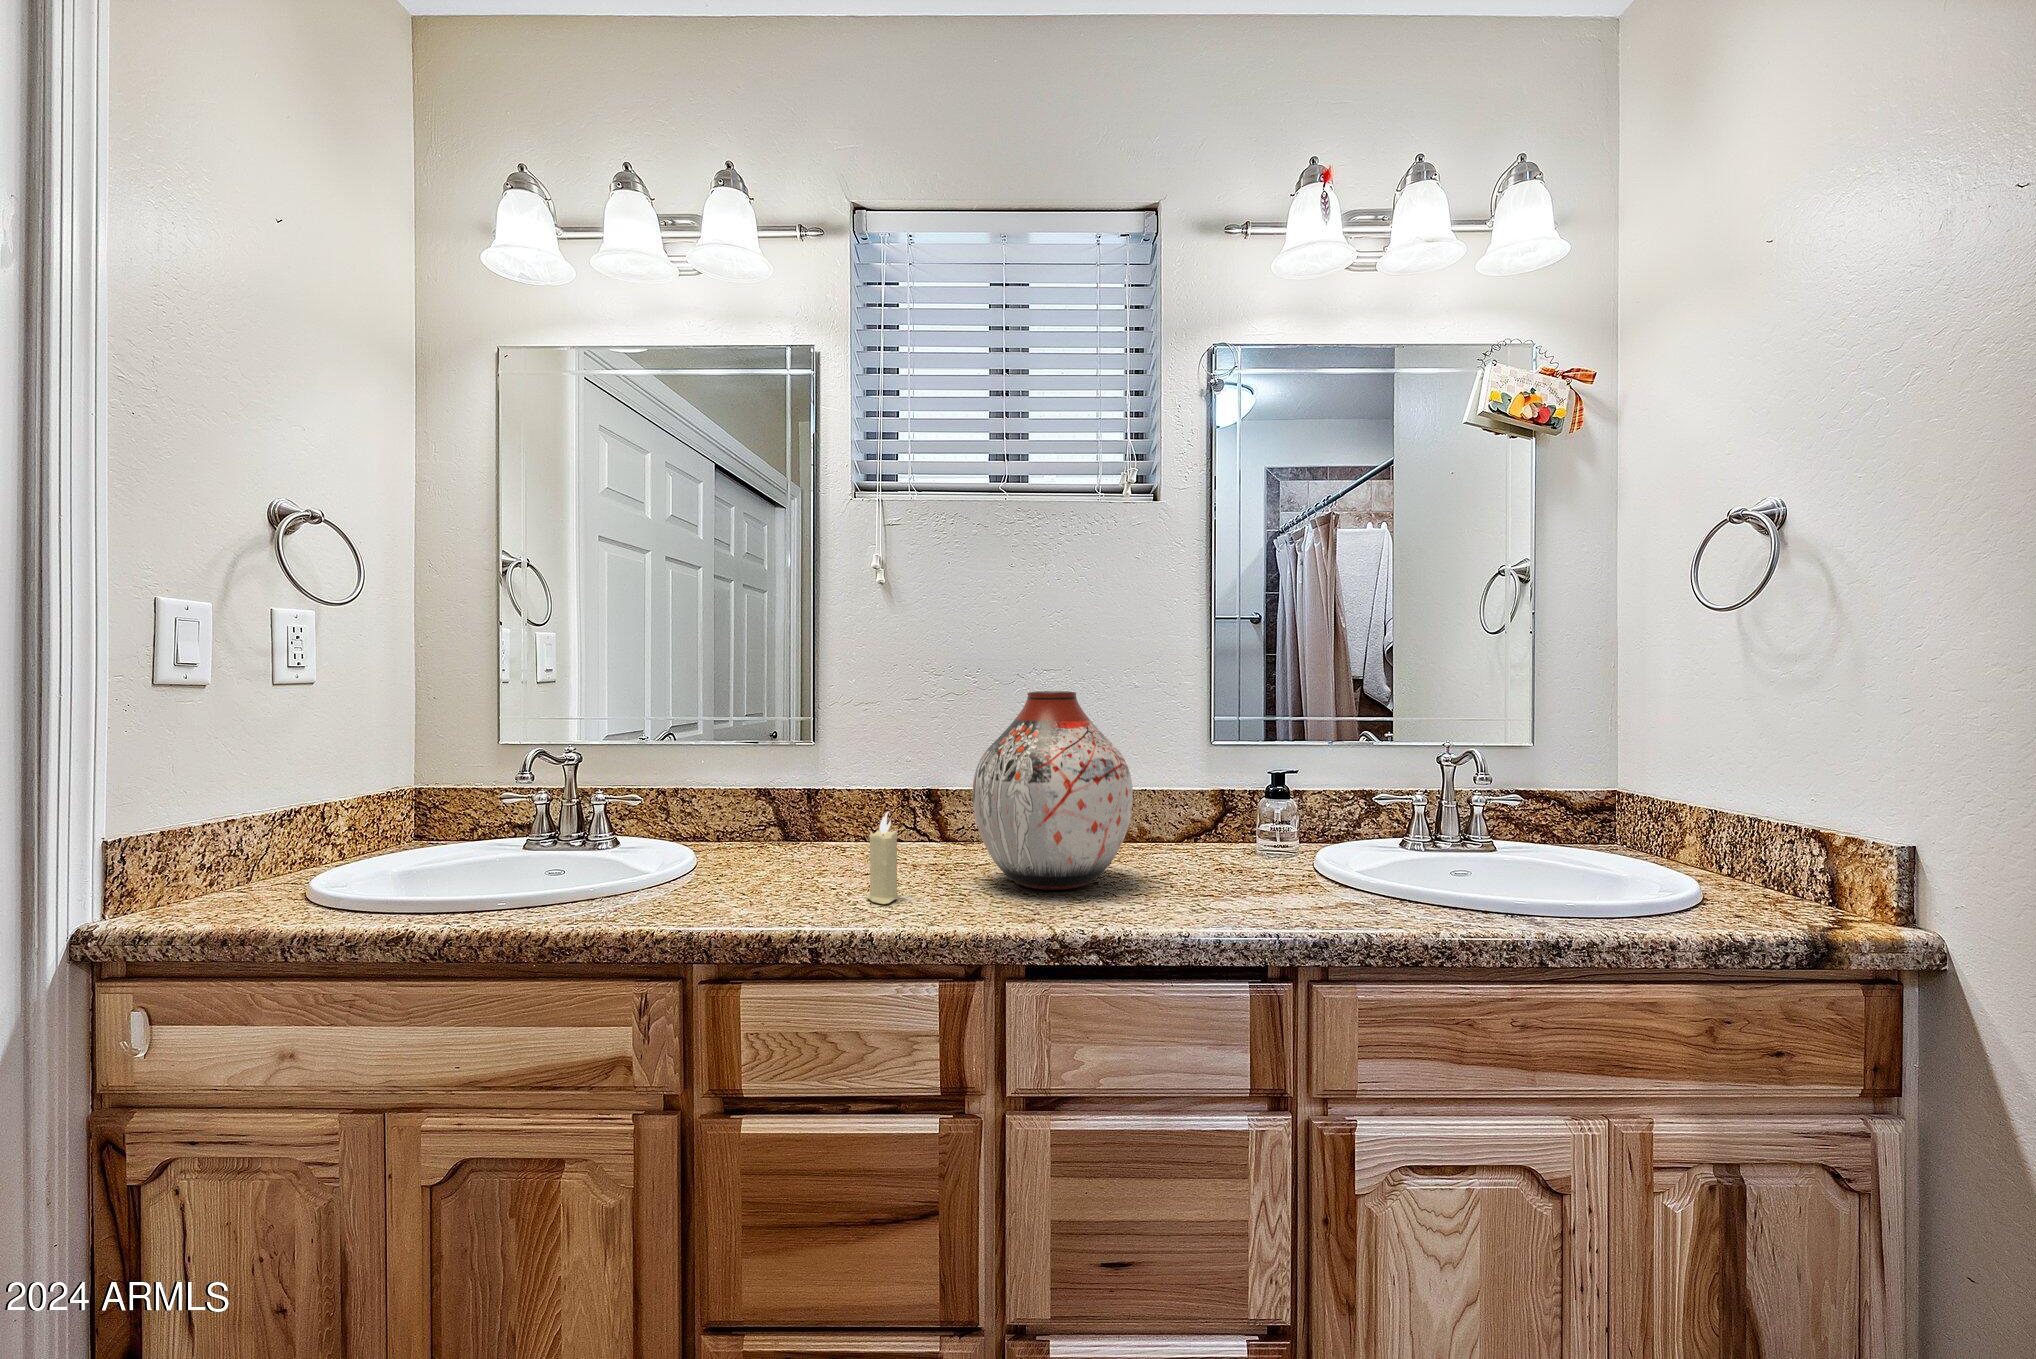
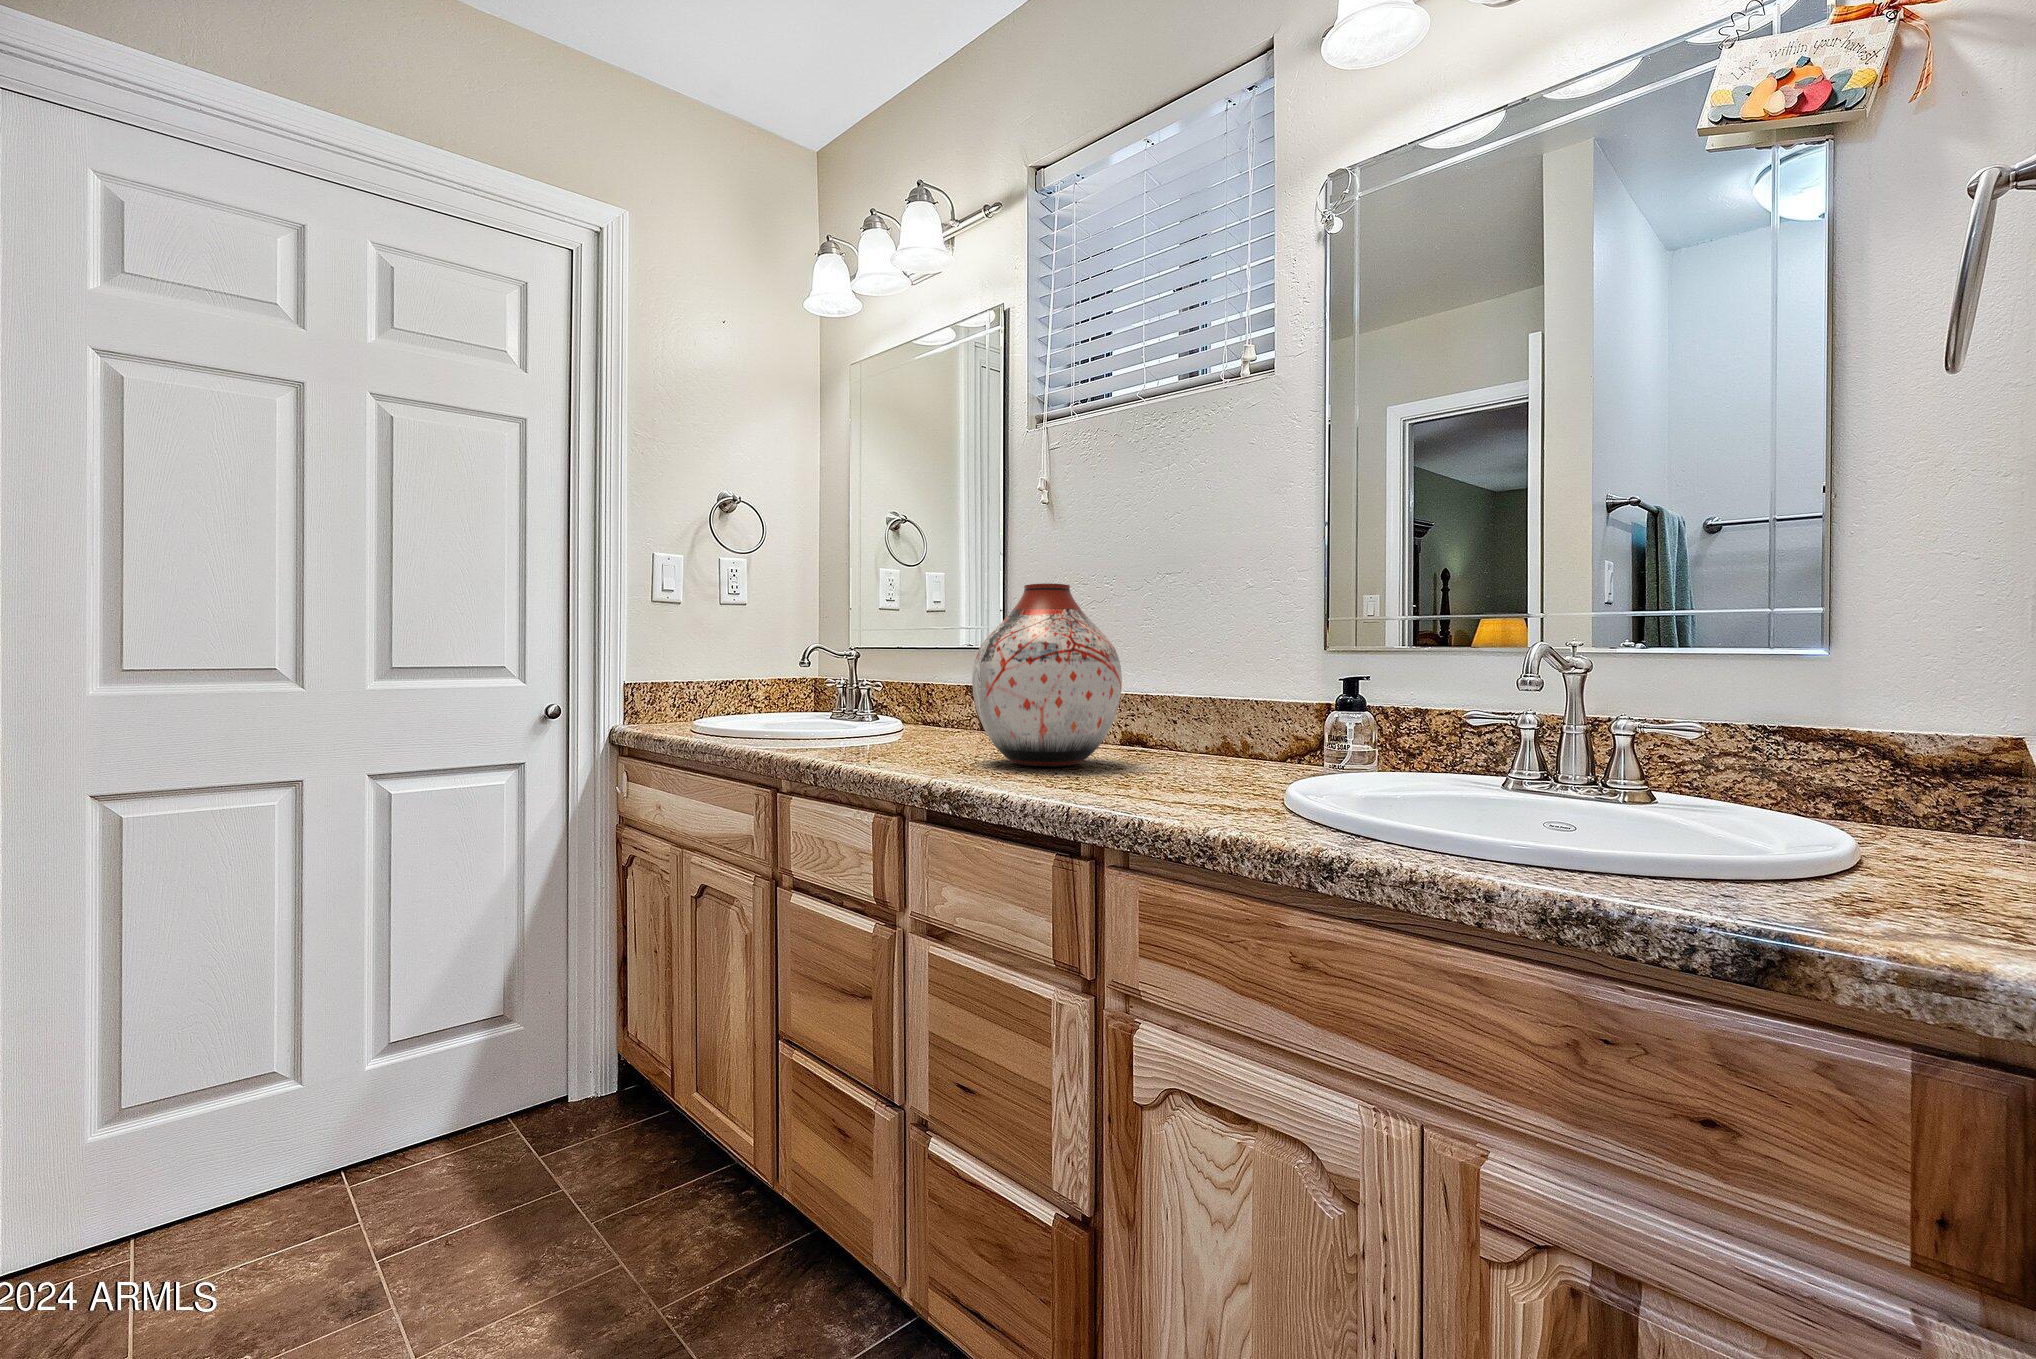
candle: present [866,811,898,904] -> none [892,684,918,756]

